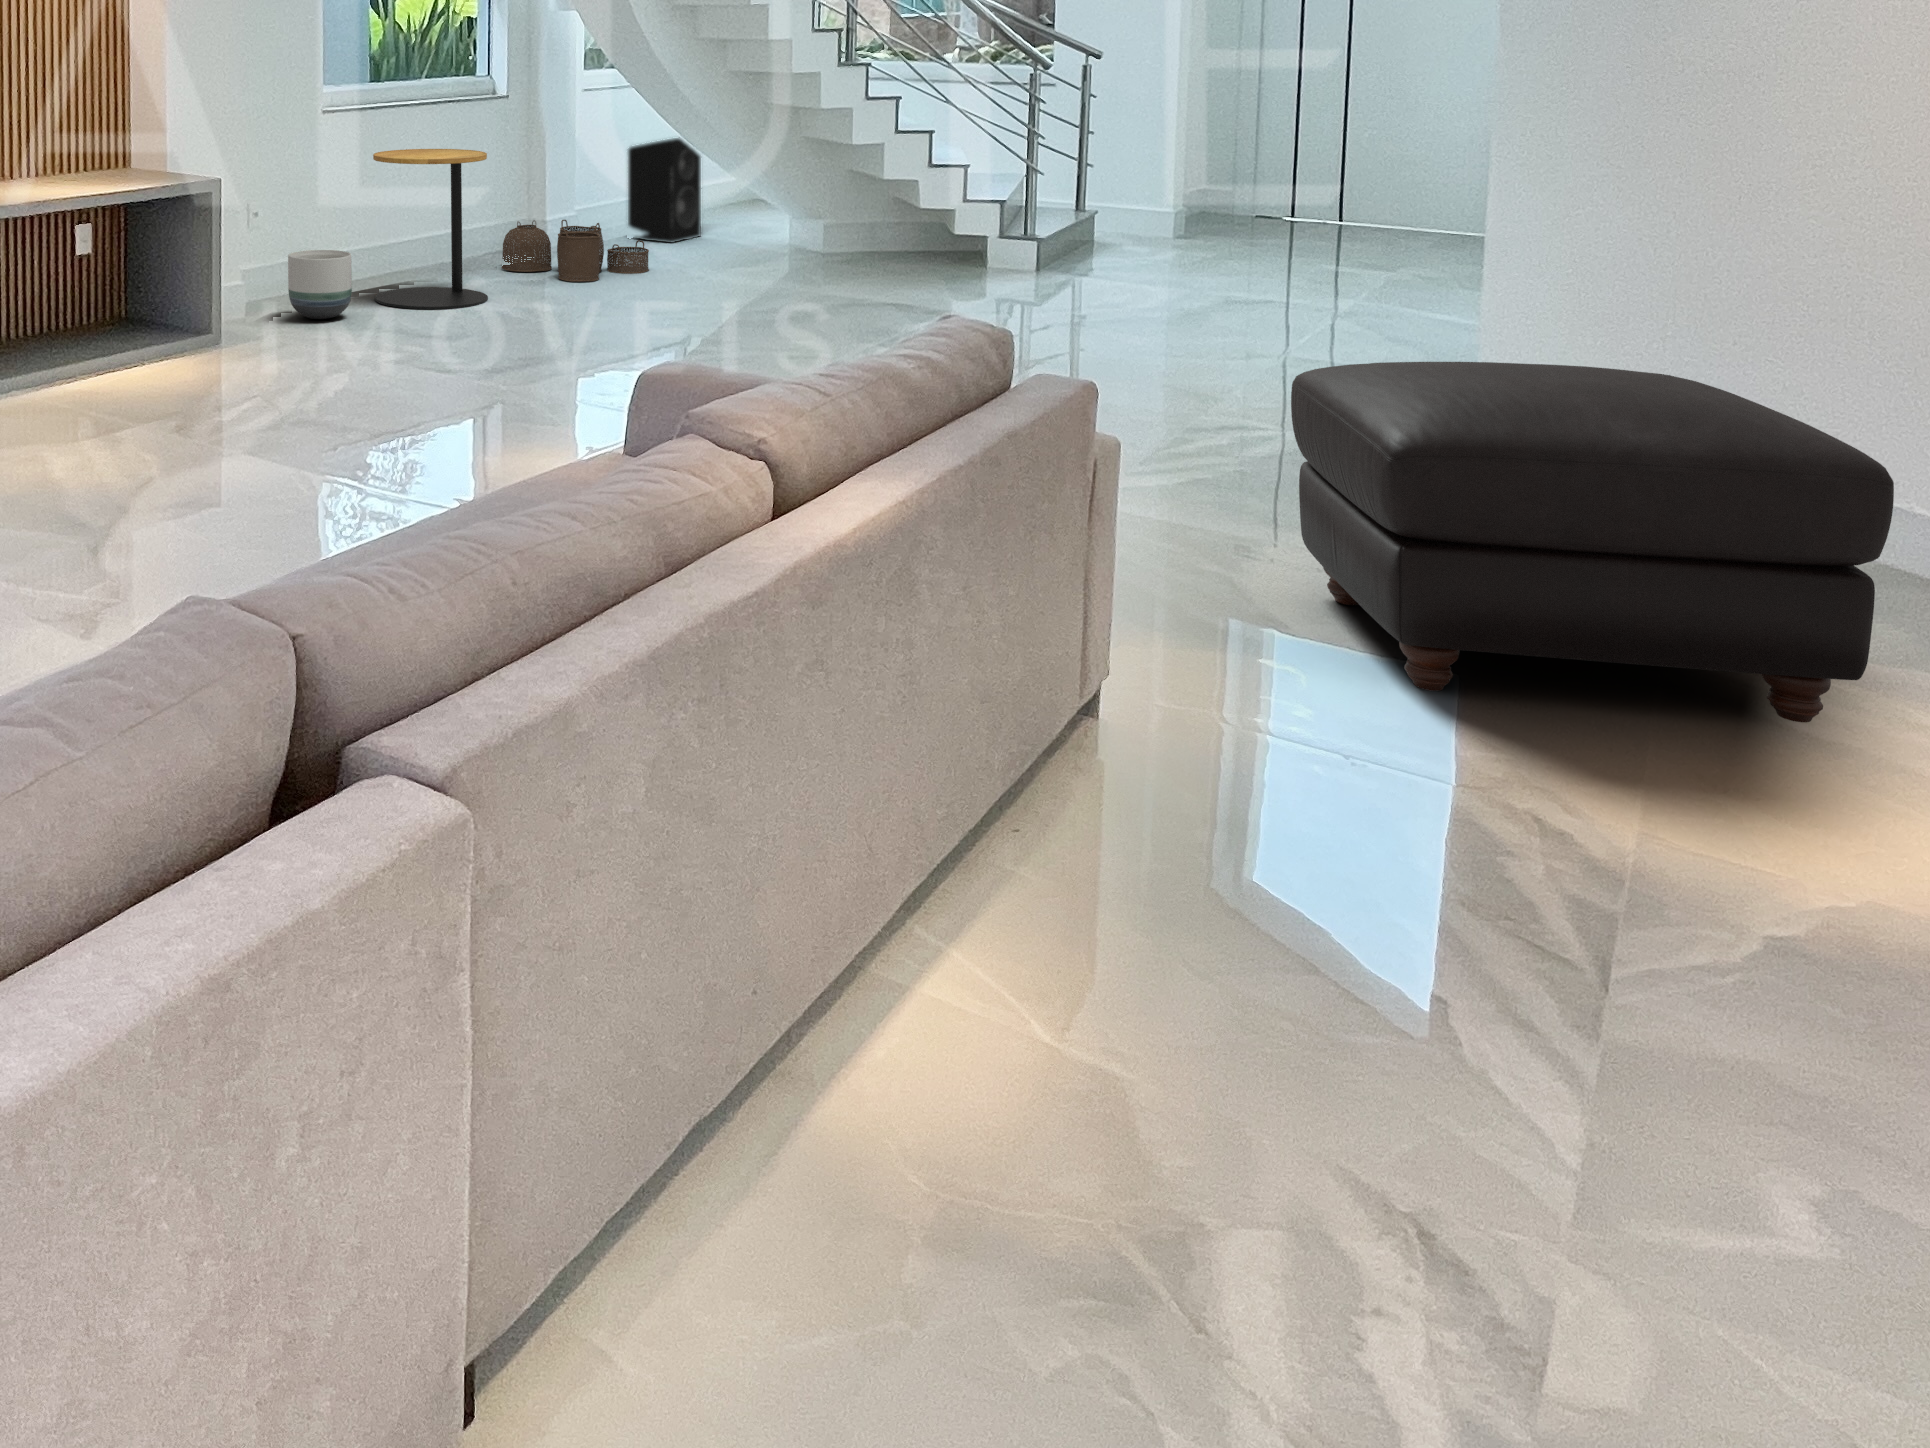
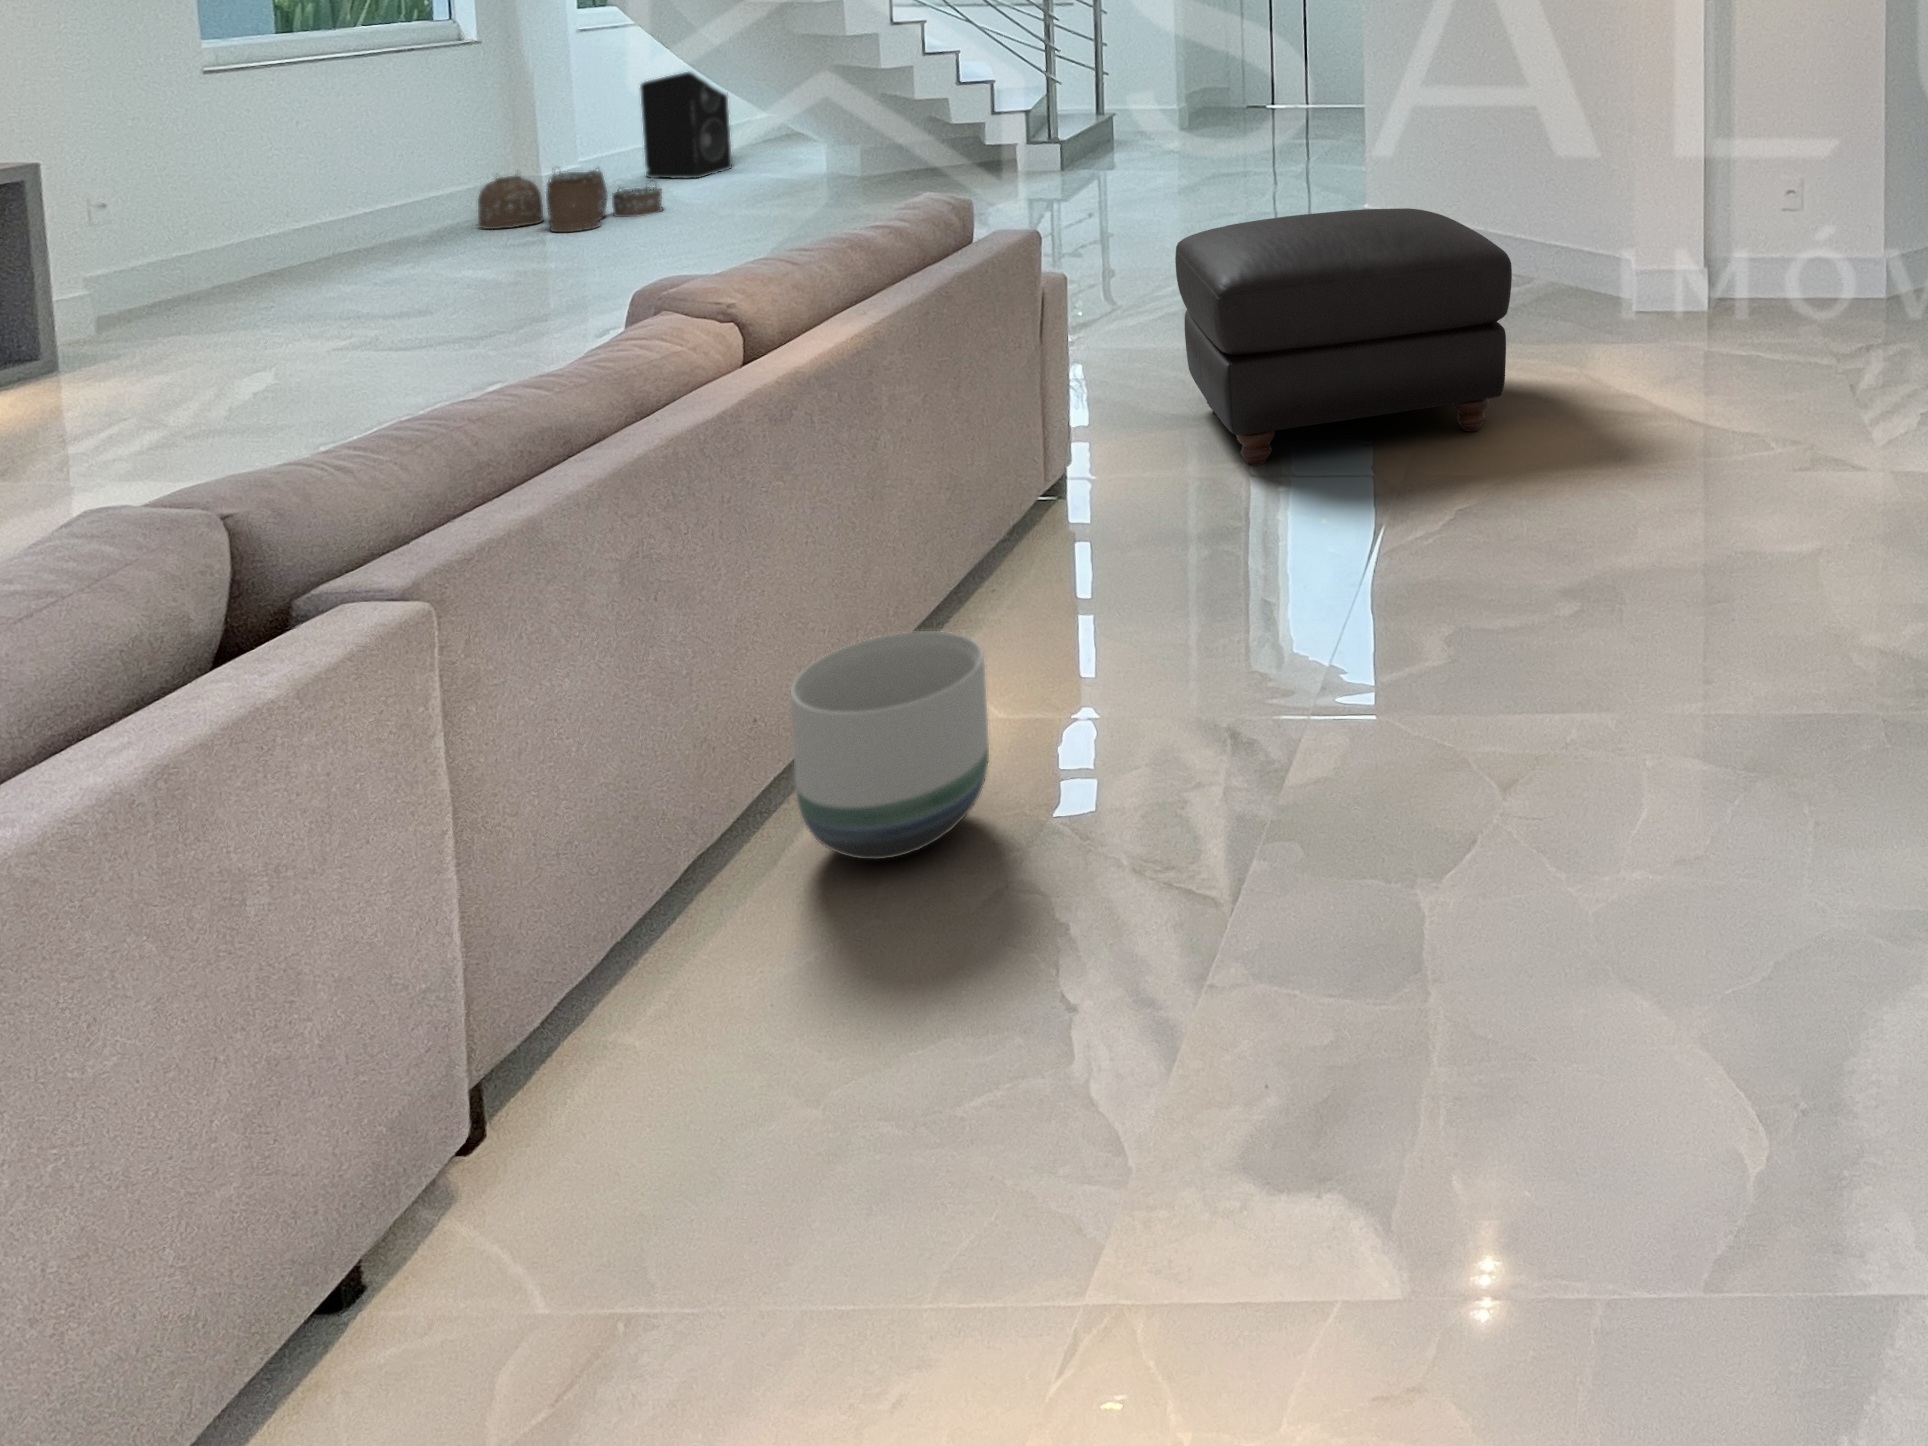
side table: present [373,149,488,309] -> none [276,101,453,288]
planter: present [288,250,352,319] -> present [791,631,989,859]

